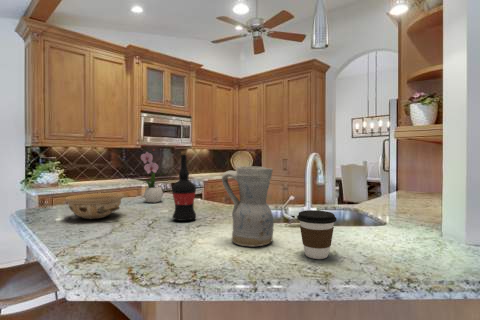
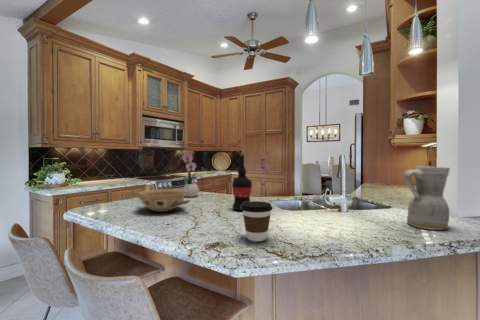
ceramic pitcher: present [222,166,274,246] -> present [404,166,450,230]
coffee cup: present [297,210,336,259] -> present [241,201,273,242]

